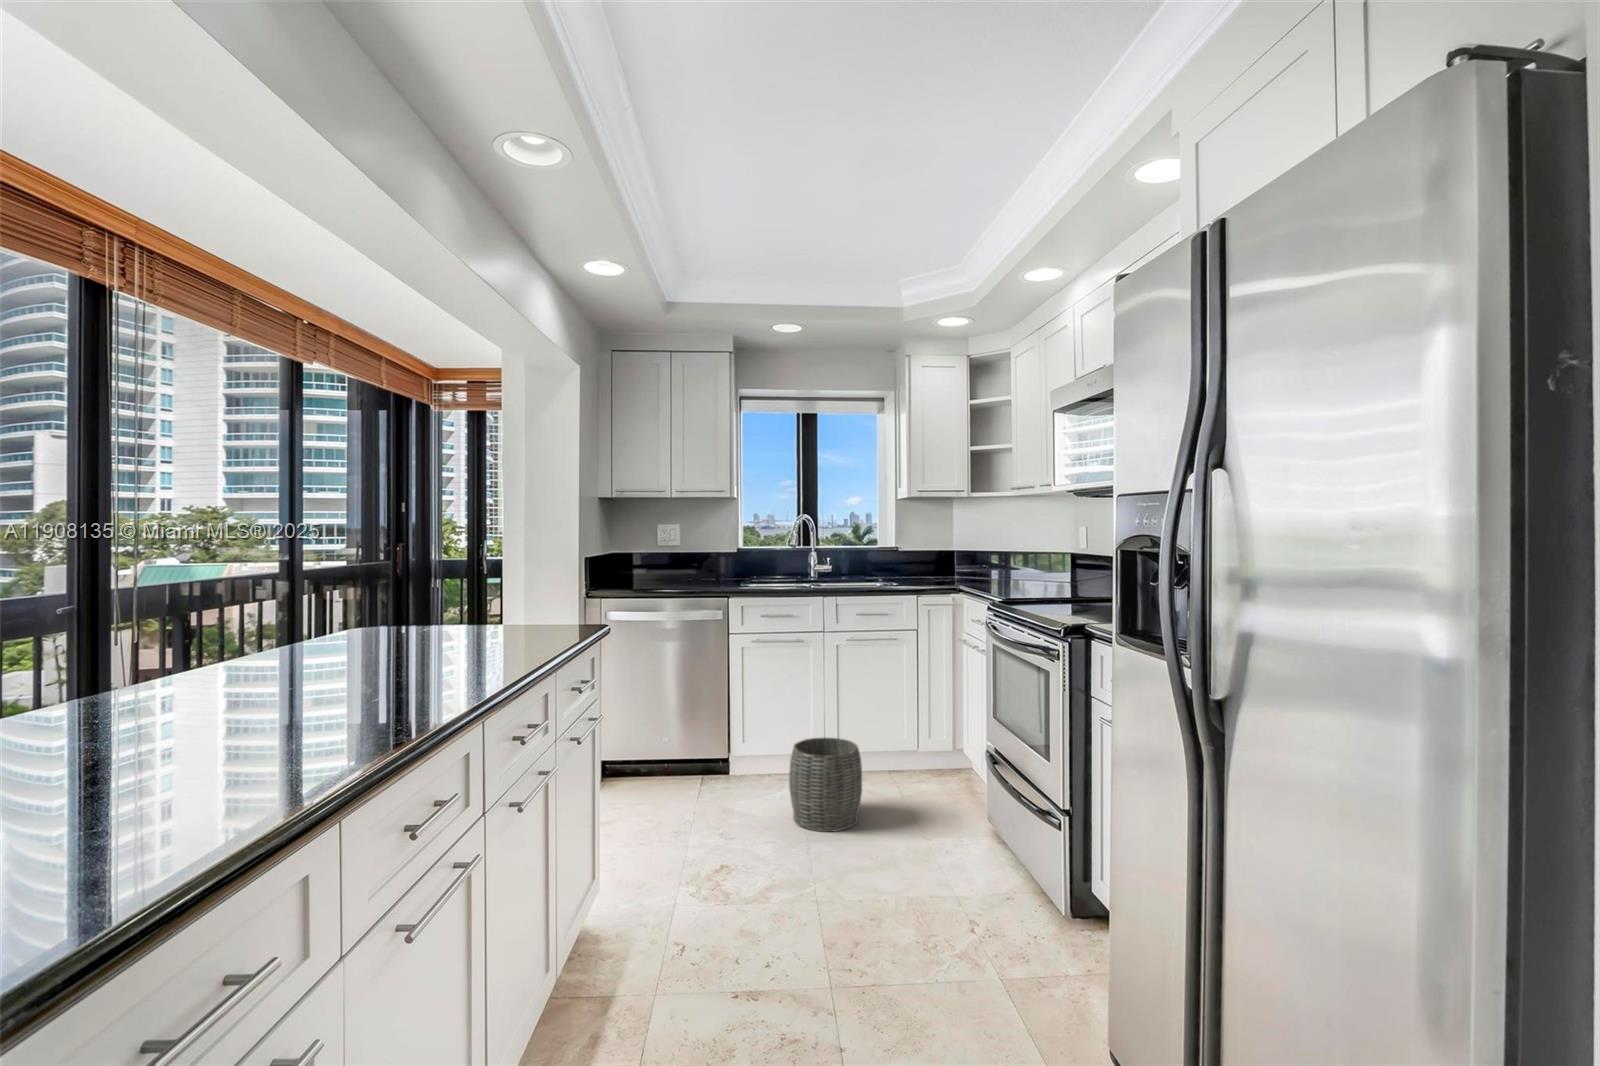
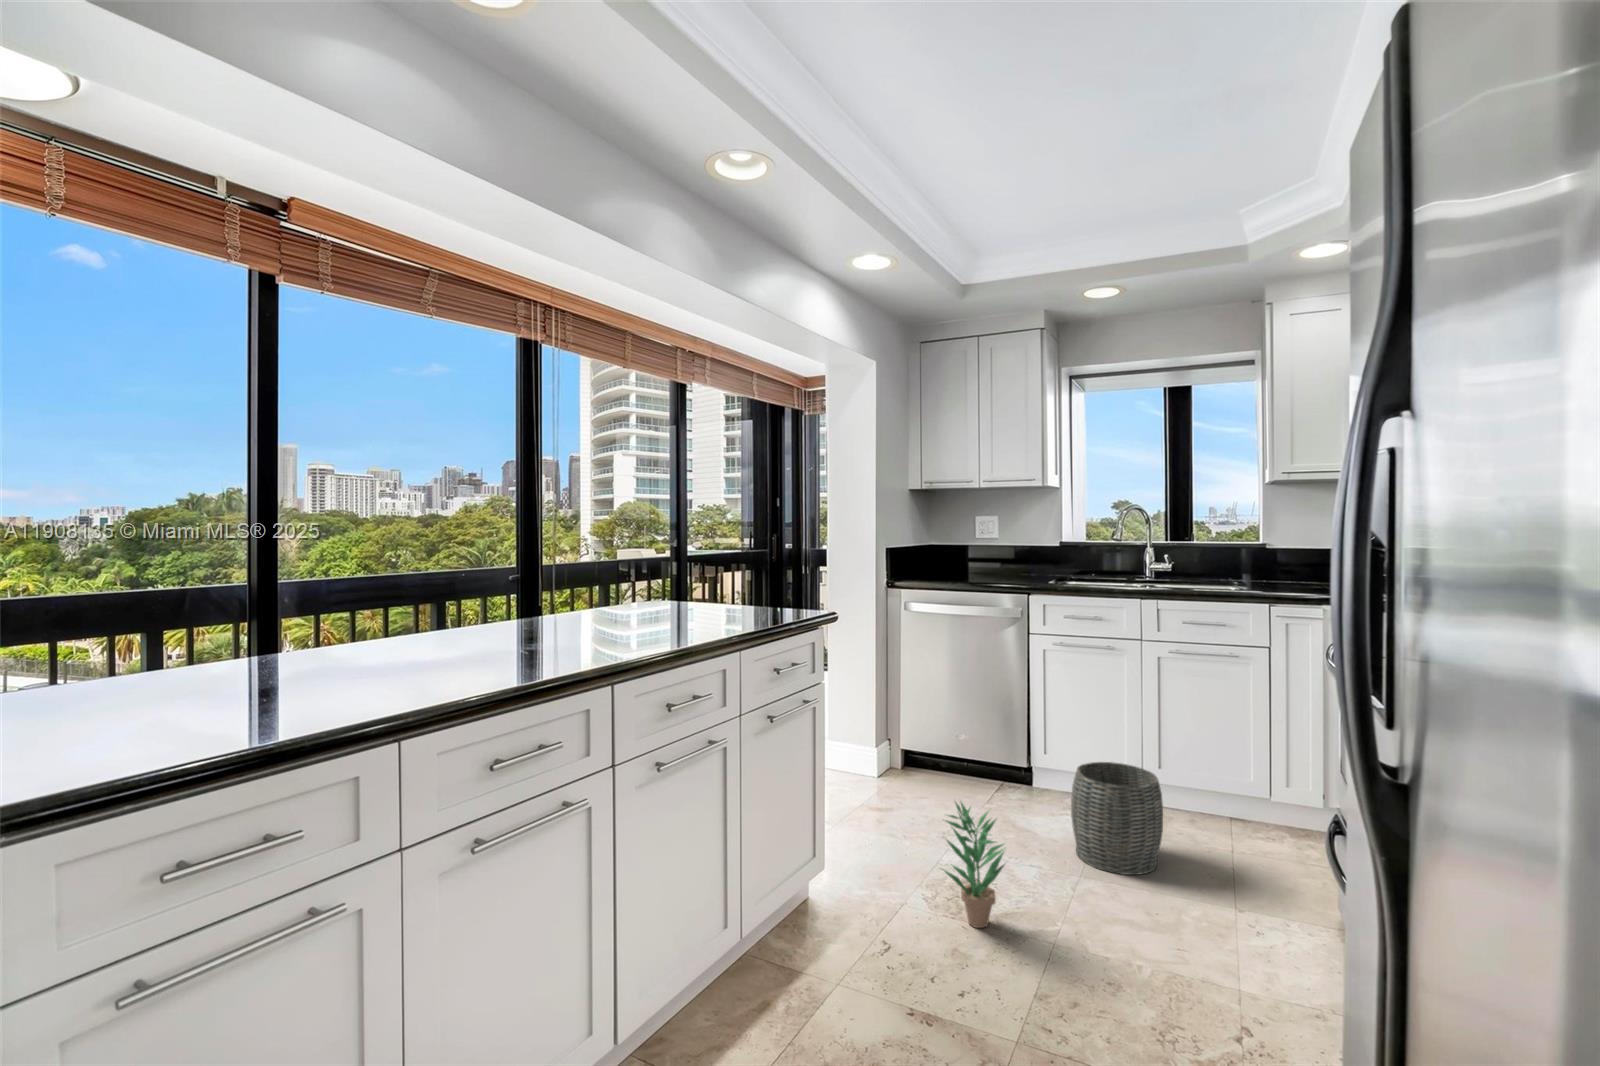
potted plant: none [716,790,778,907] -> present [944,803,1005,928]

